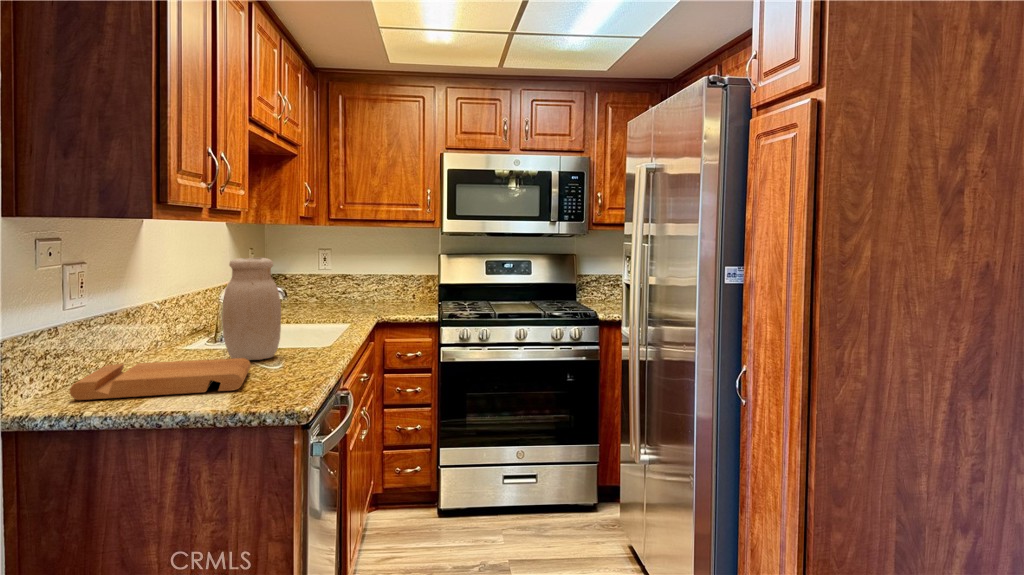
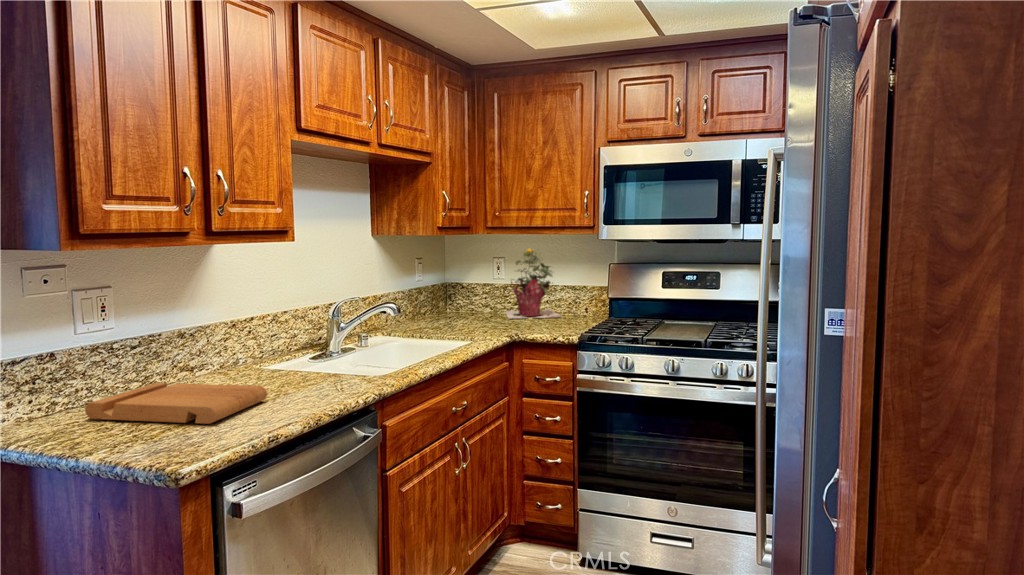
potted plant: none [332,239,394,306] -> present [506,249,561,319]
jar: present [222,258,281,360] -> none [272,280,329,385]

